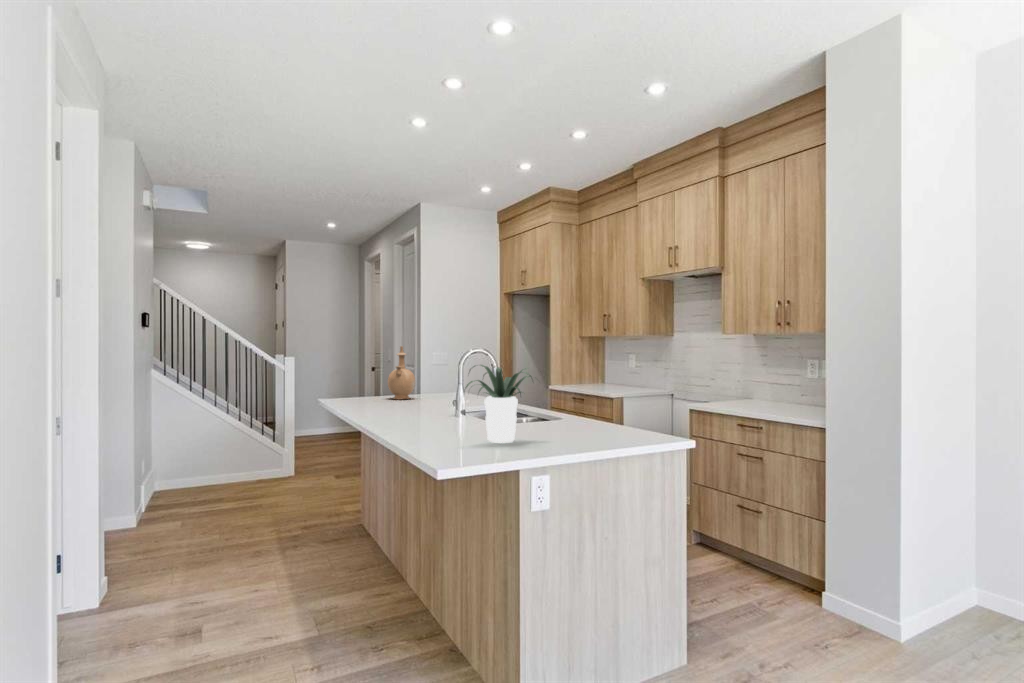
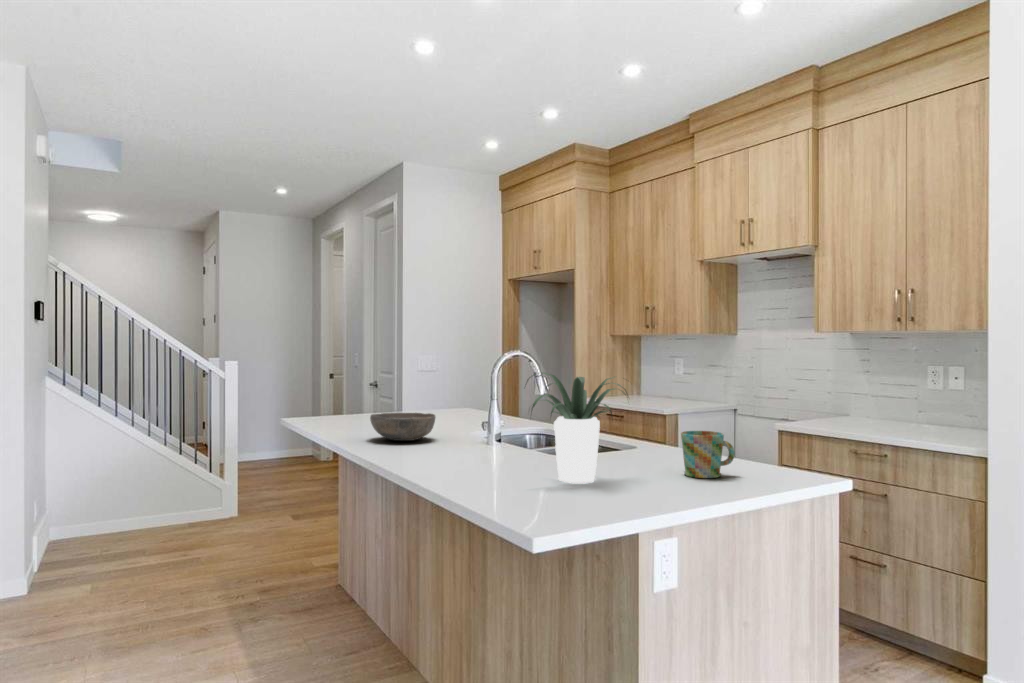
vase: present [388,346,415,400] -> none [375,347,412,418]
bowl: none [373,394,421,415] -> present [370,413,436,441]
mug: none [579,407,618,440] -> present [681,431,735,478]

